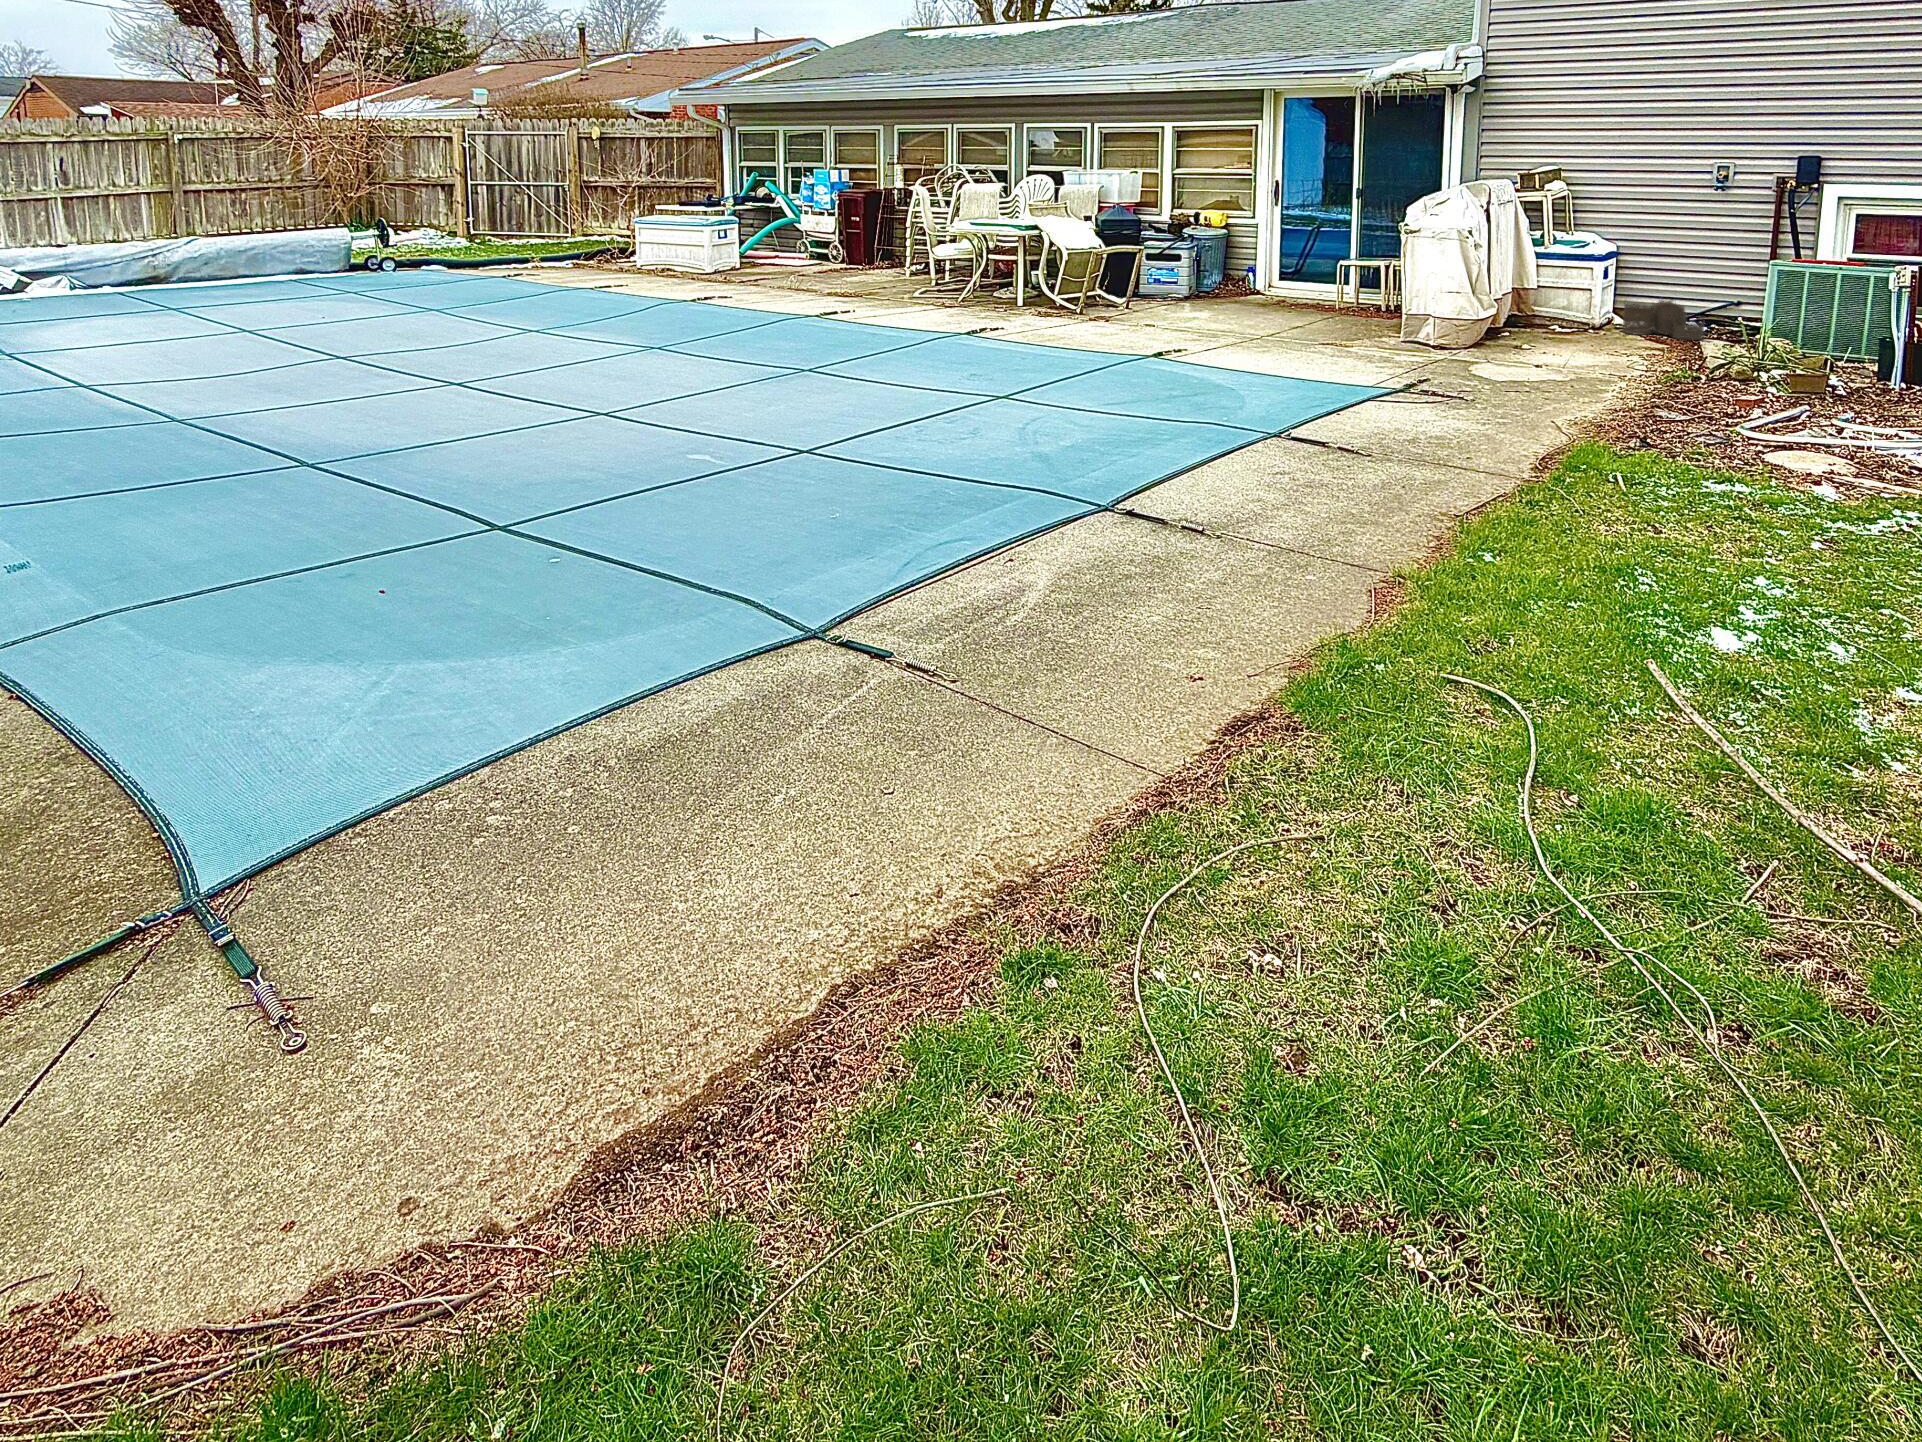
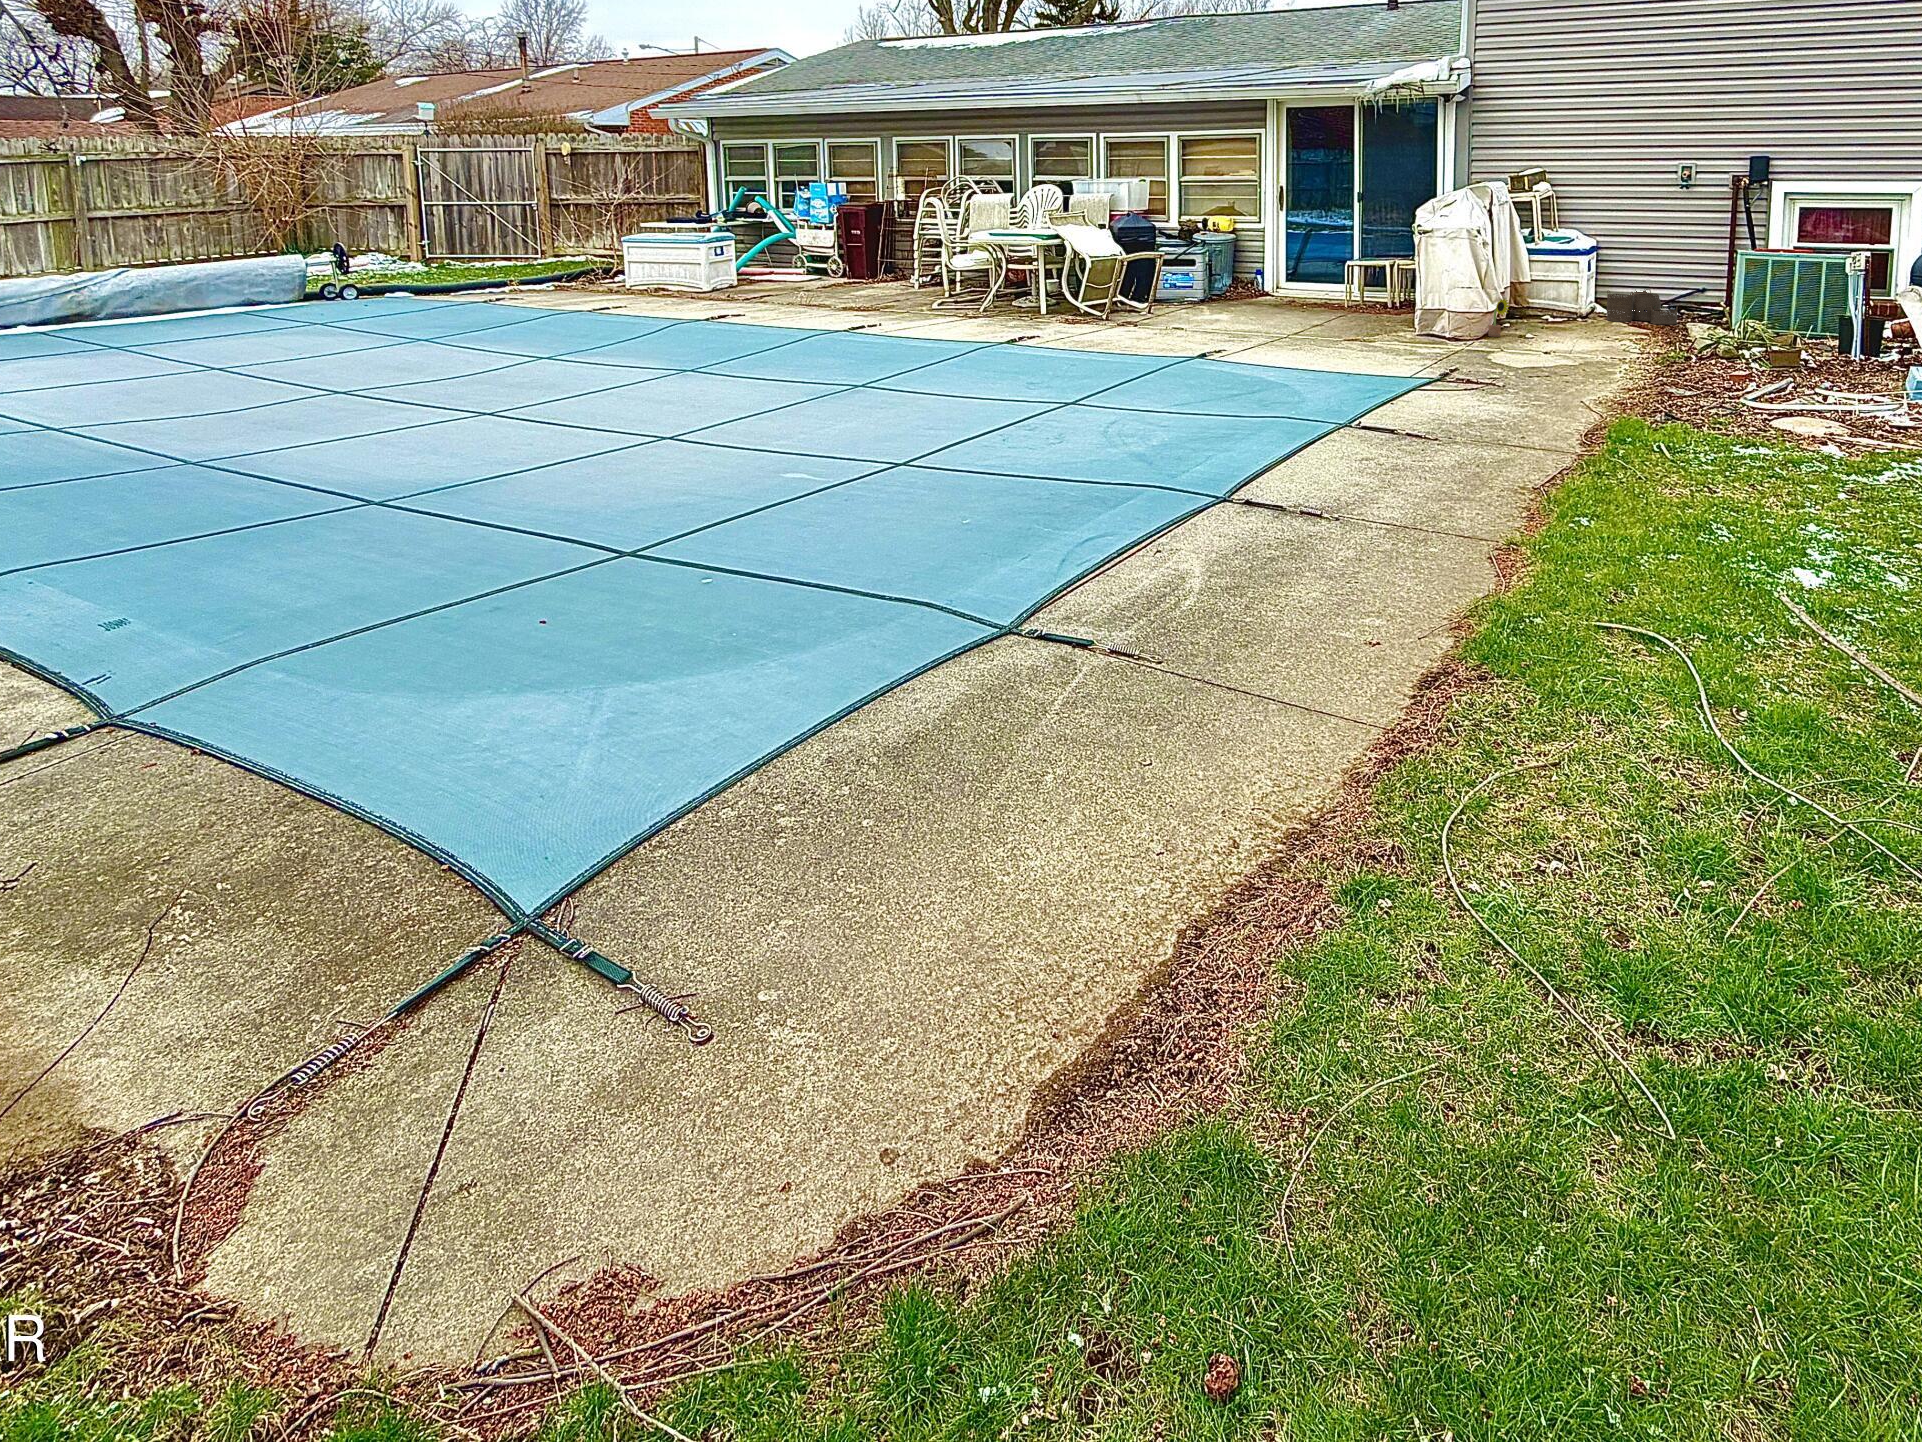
decorative plant: none [1480,306,1505,347] -> present [1488,299,1510,337]

